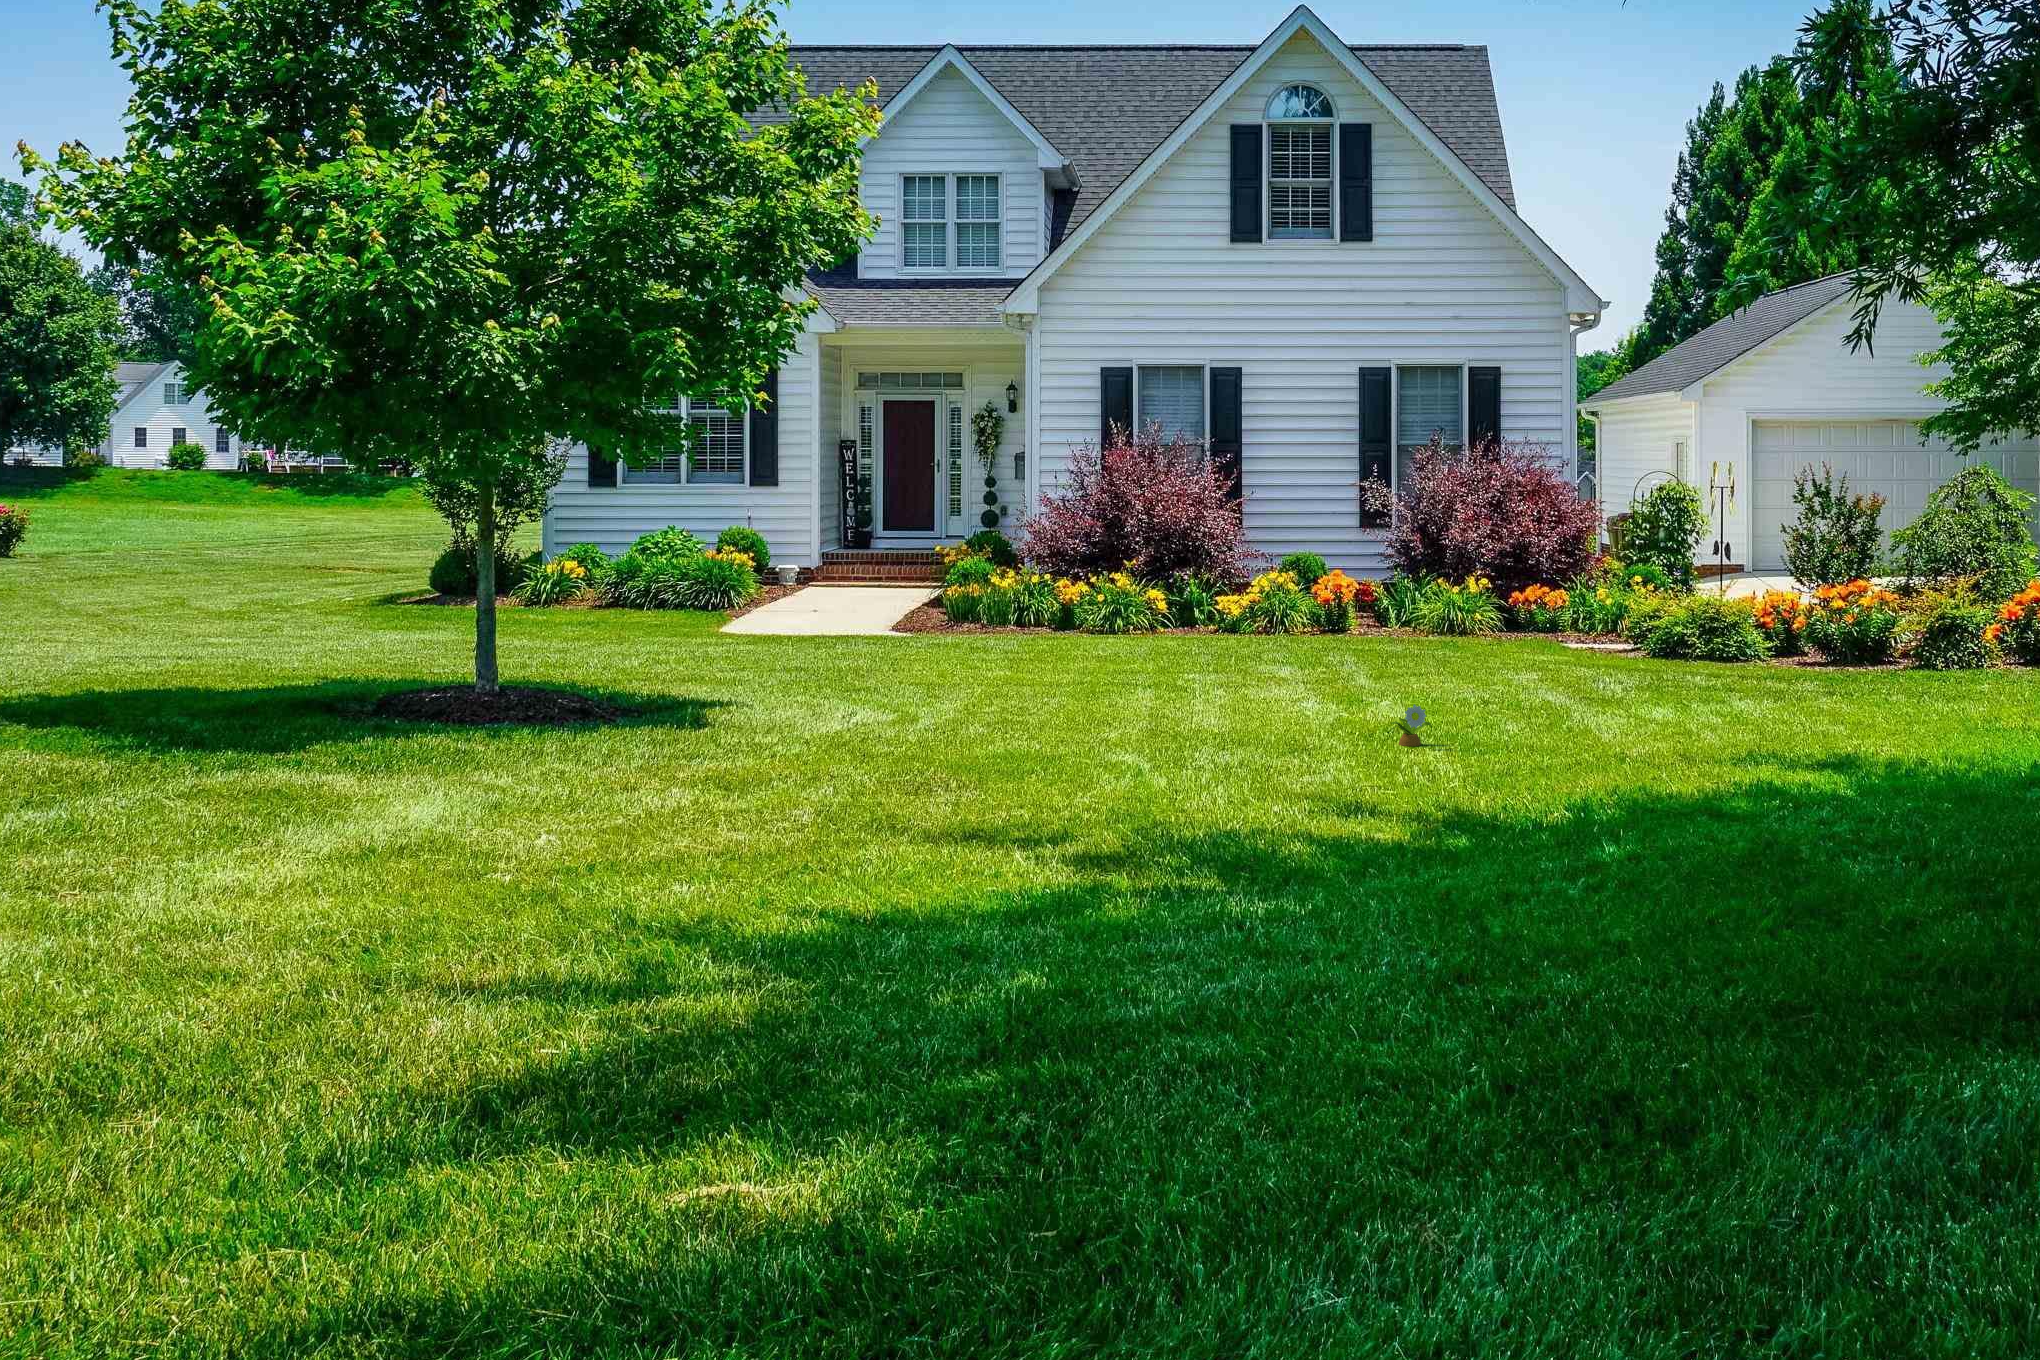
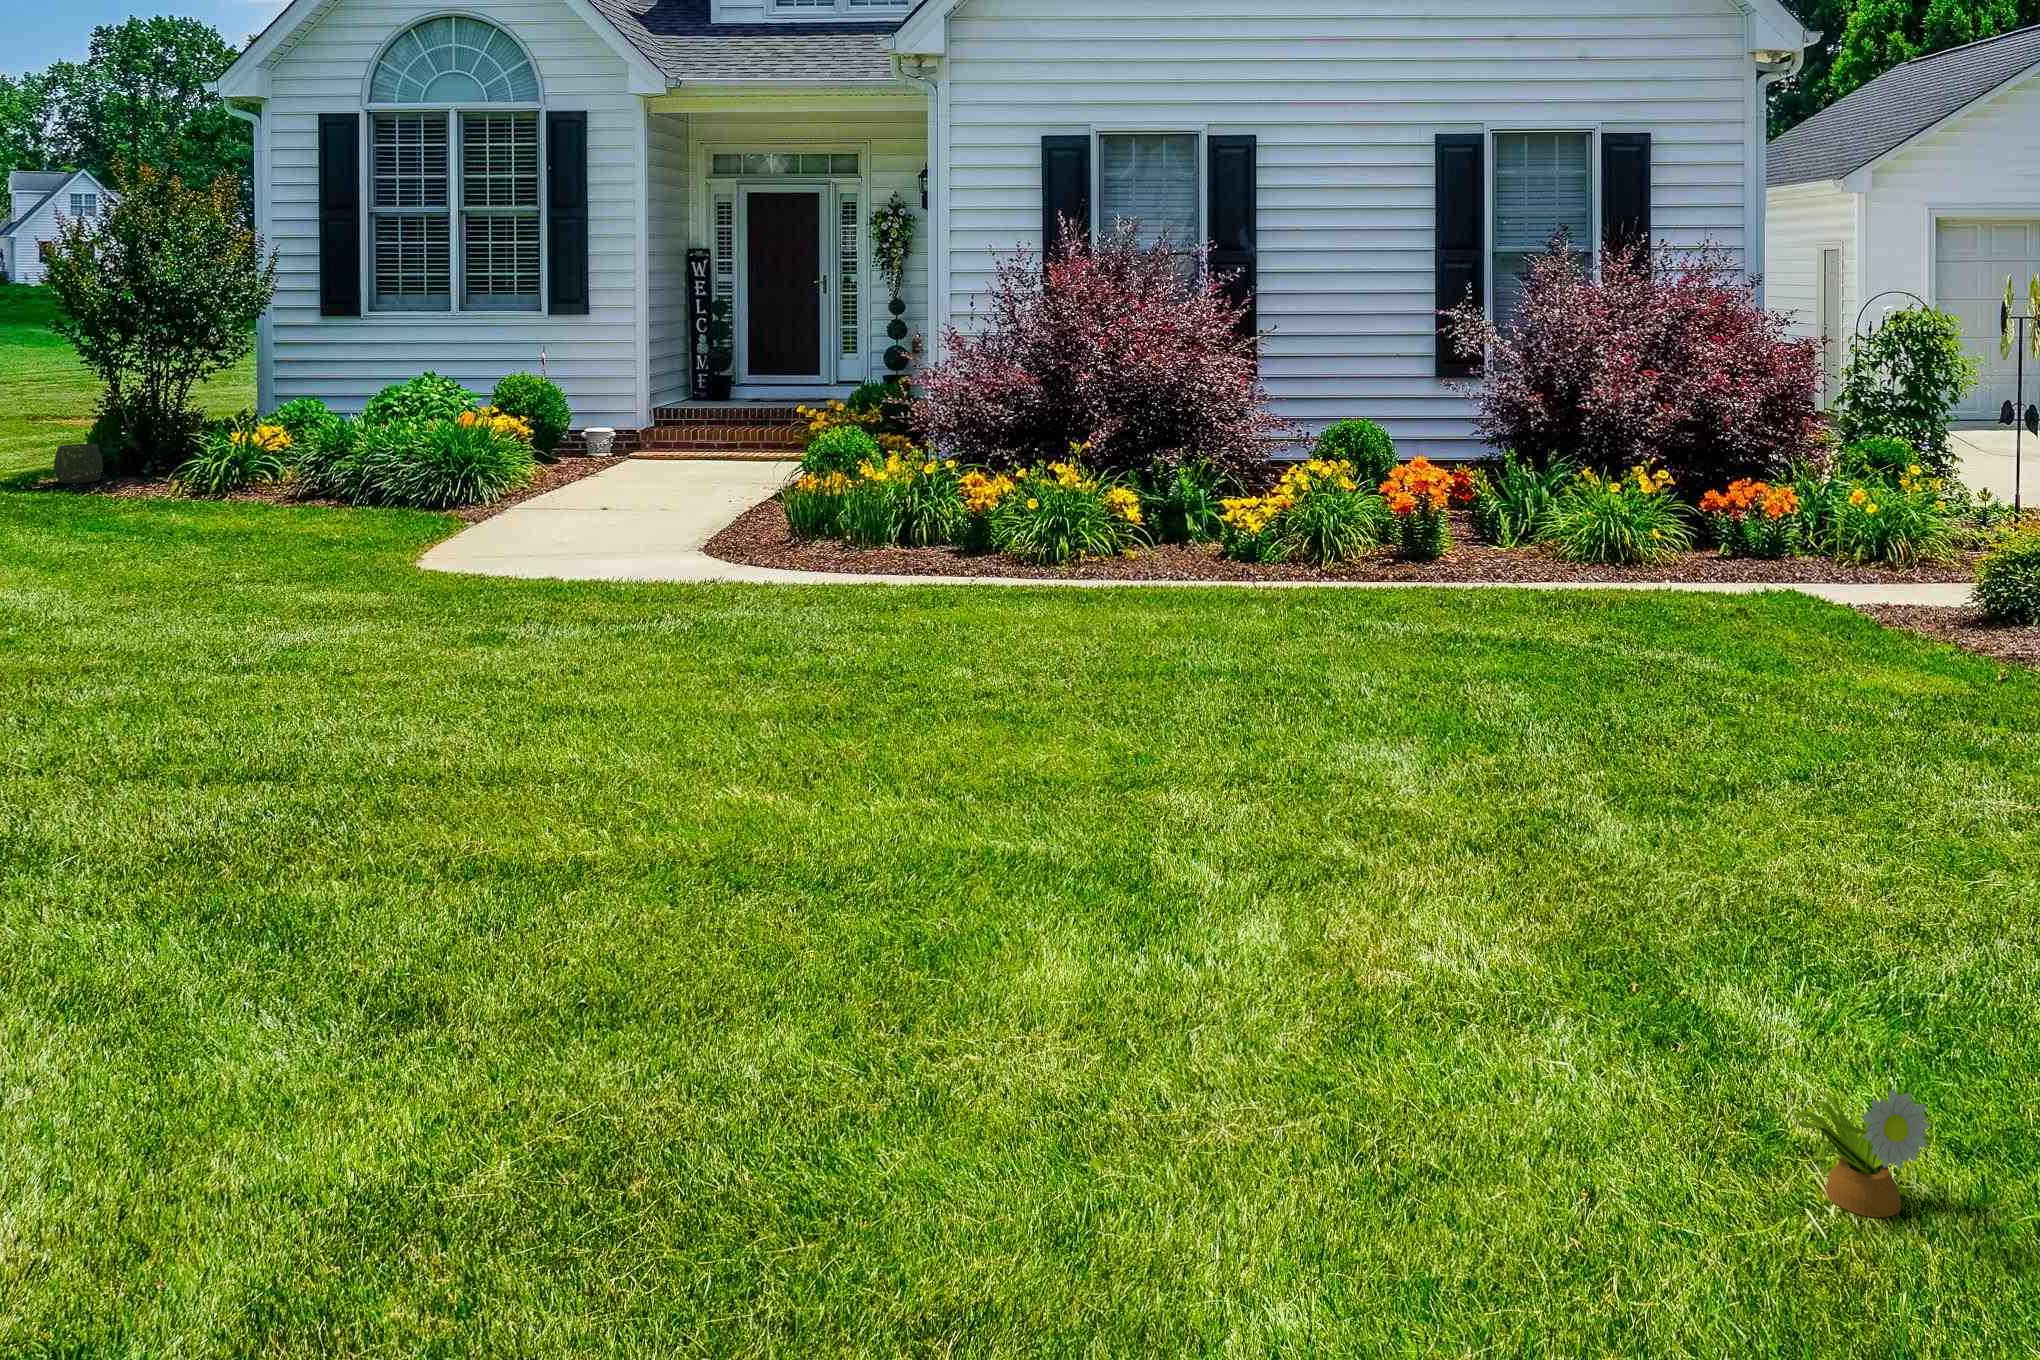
woven basket: none [423,572,455,598] -> present [53,444,103,484]

